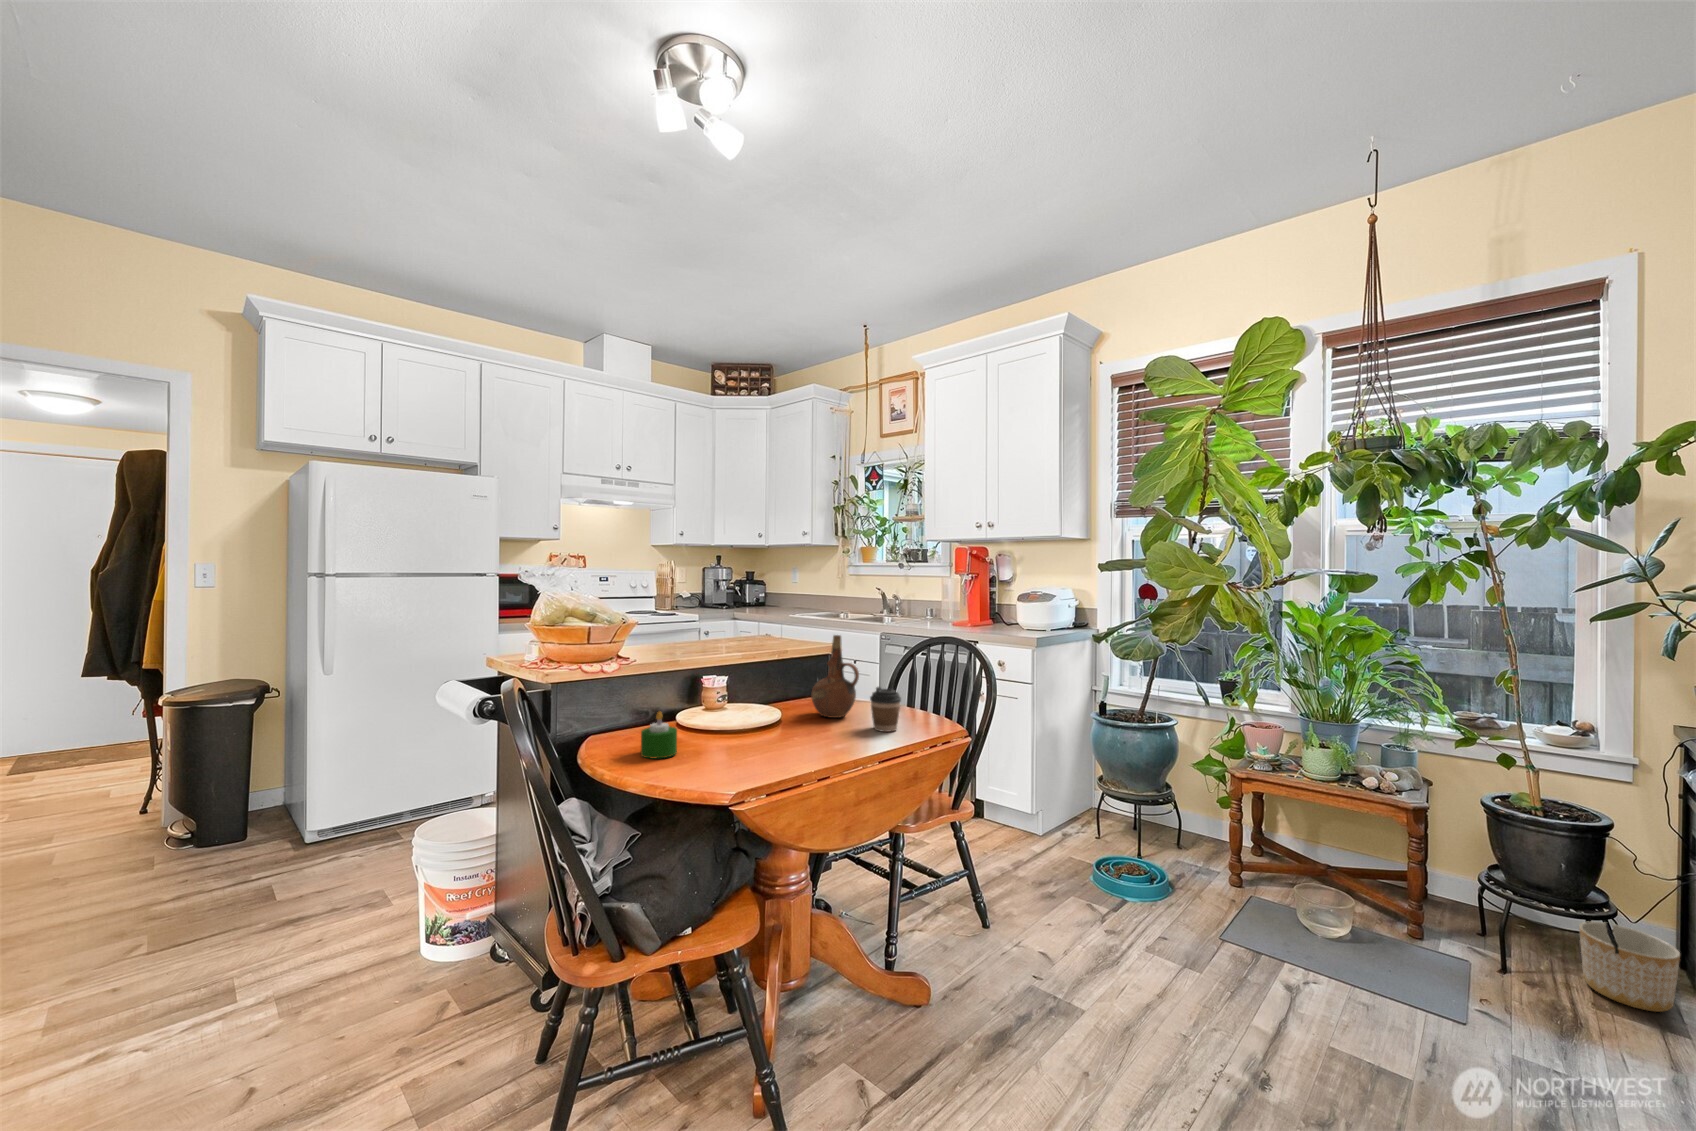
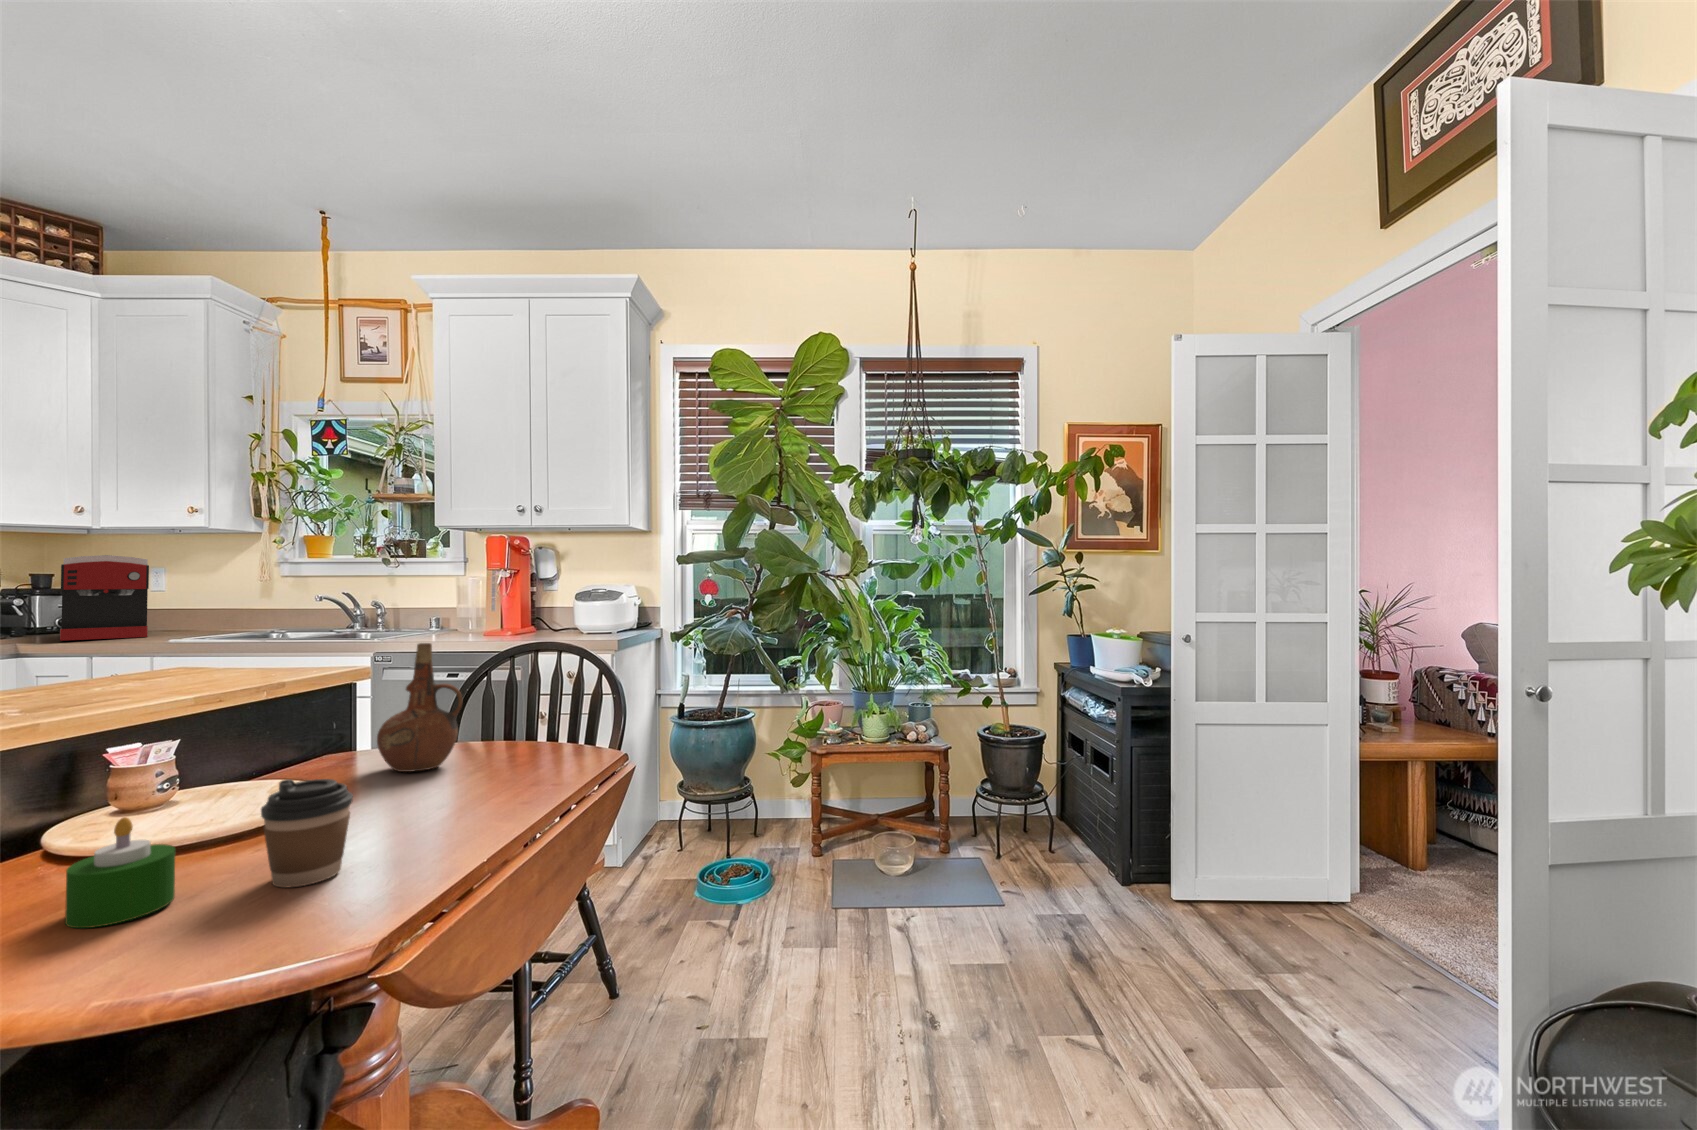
coffee maker: none [751,561,789,611] -> present [60,555,149,641]
coffee cup: present [870,687,901,732] -> present [261,779,353,888]
planter: present [1579,921,1680,1012] -> none [1030,802,1078,854]

